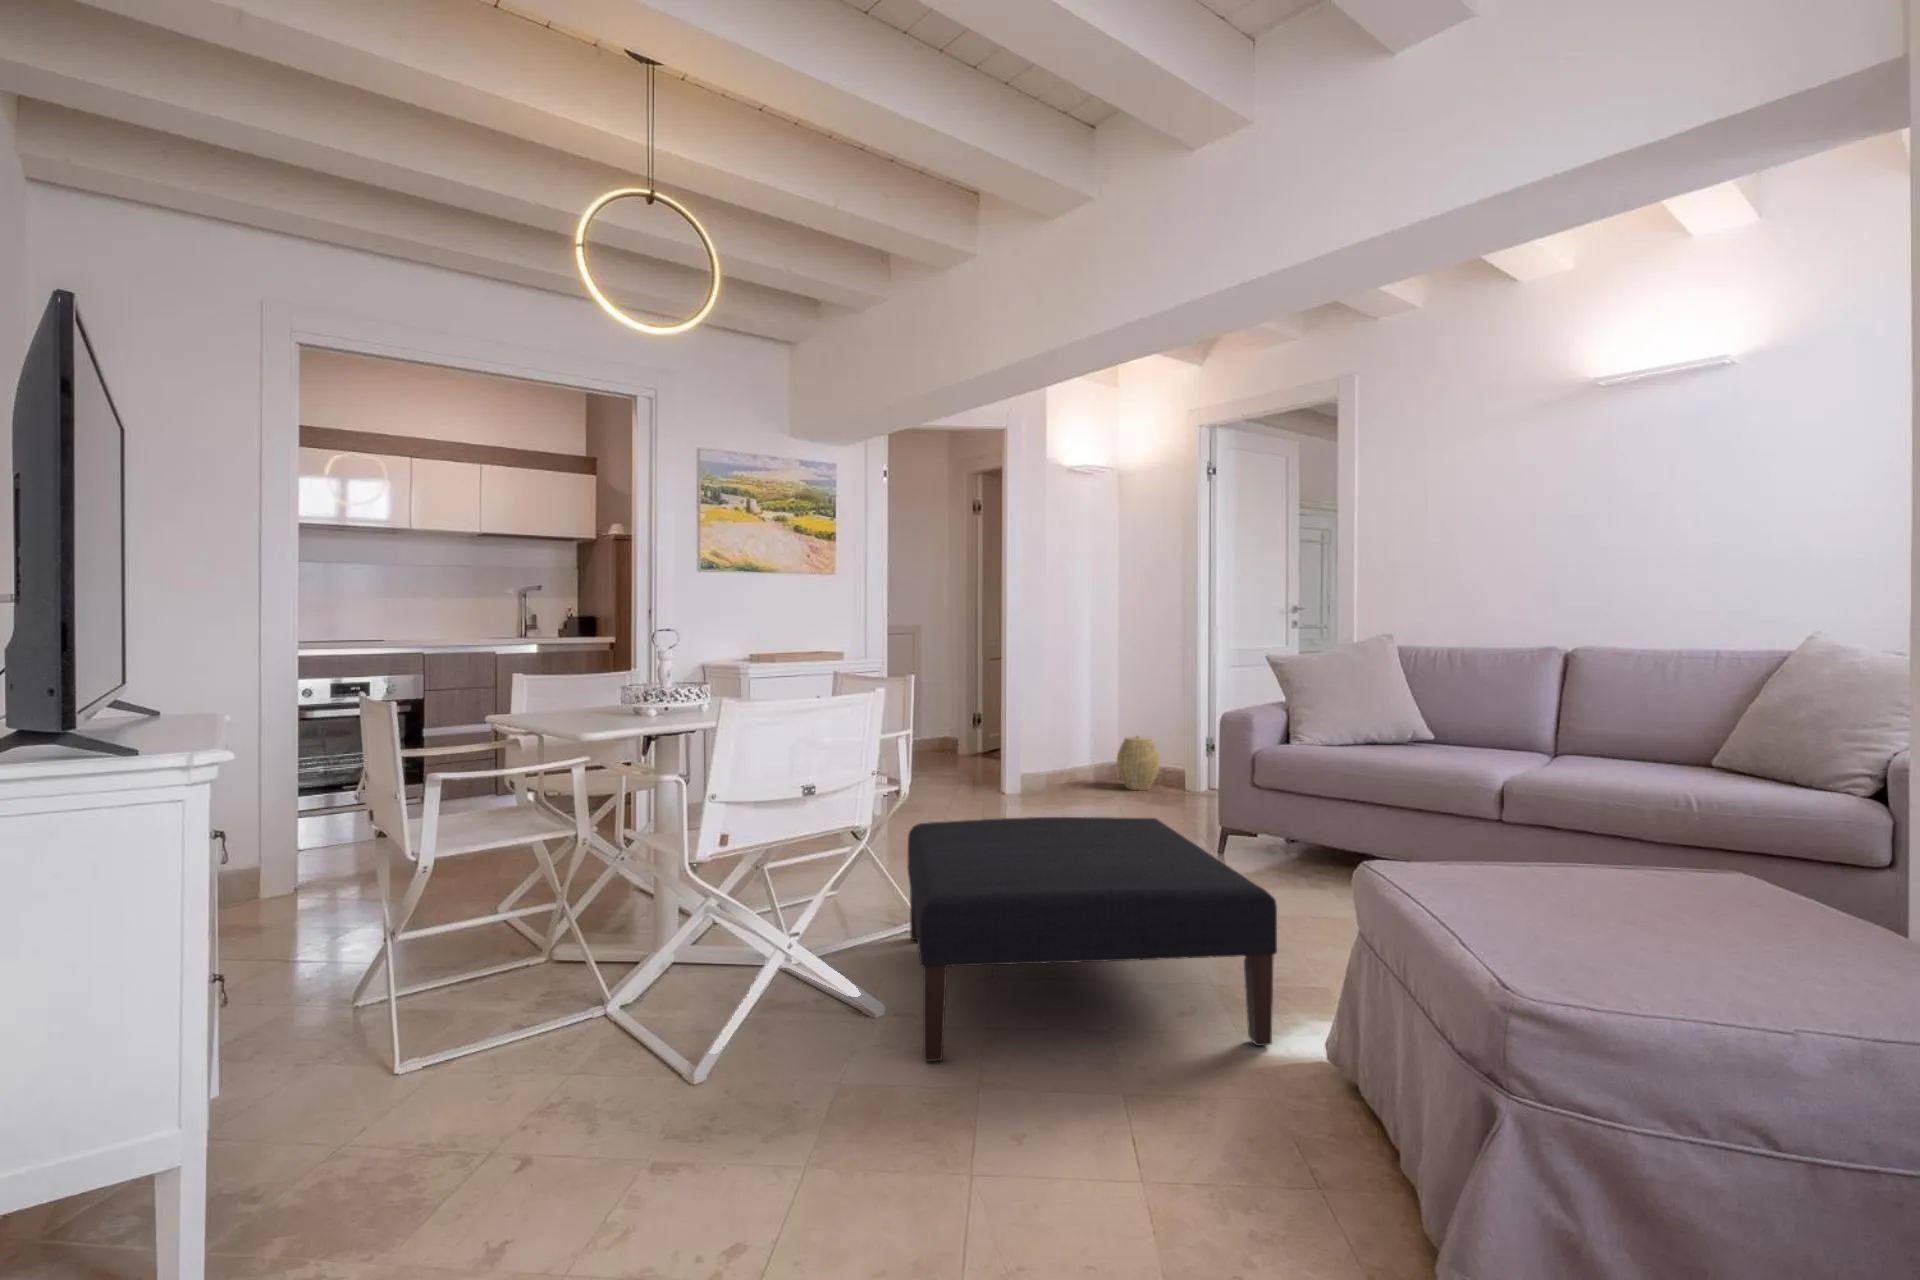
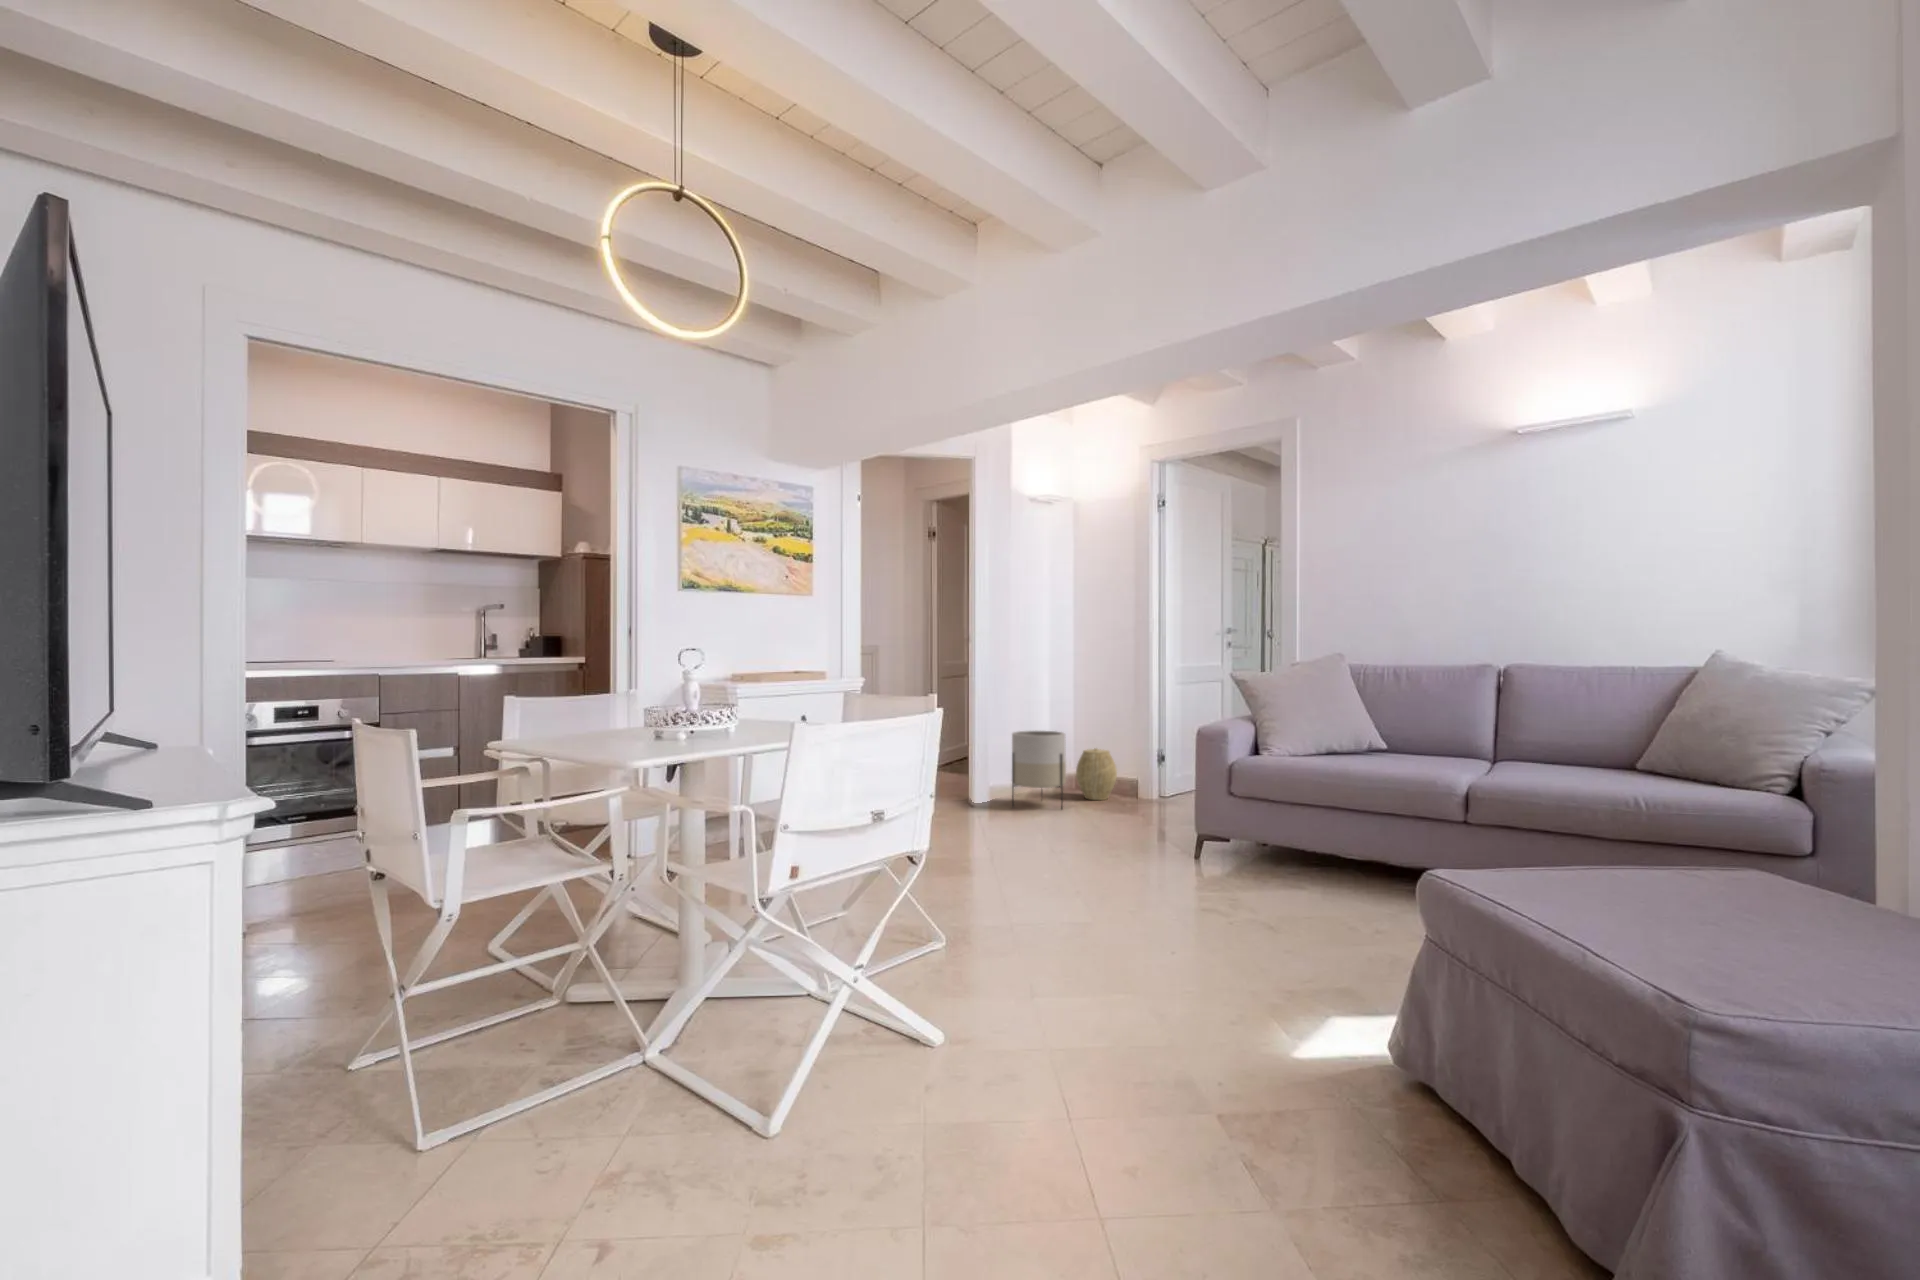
planter: none [1045,716,1102,799] -> present [1012,731,1066,808]
ottoman: present [907,817,1277,1061] -> none [934,831,1327,1088]

